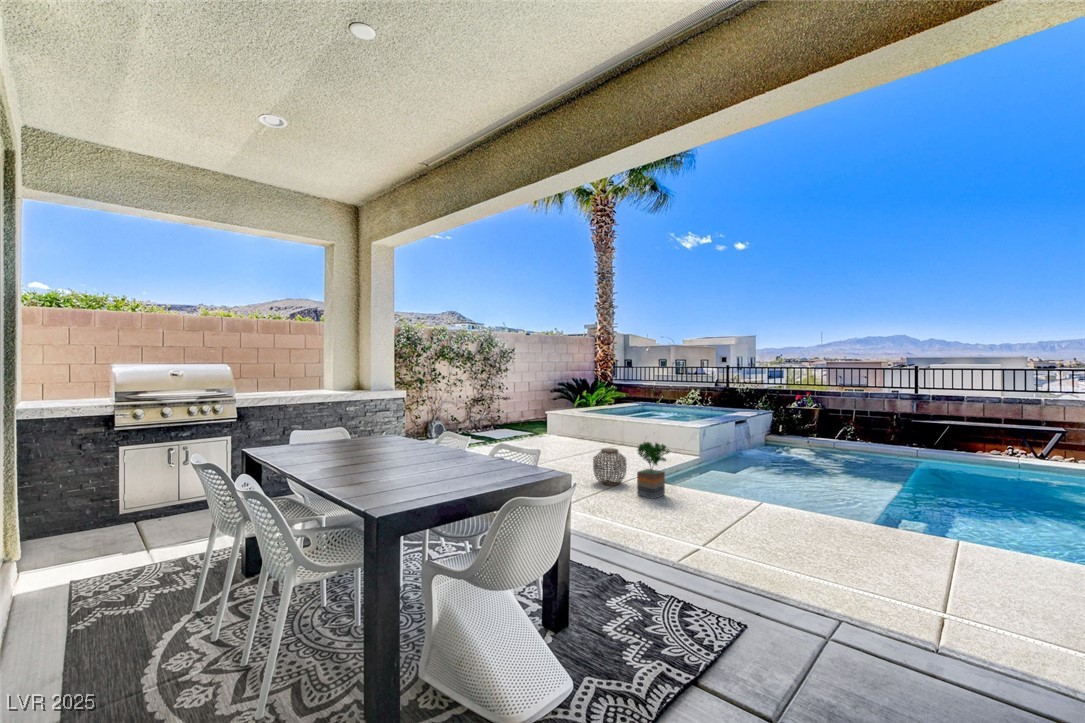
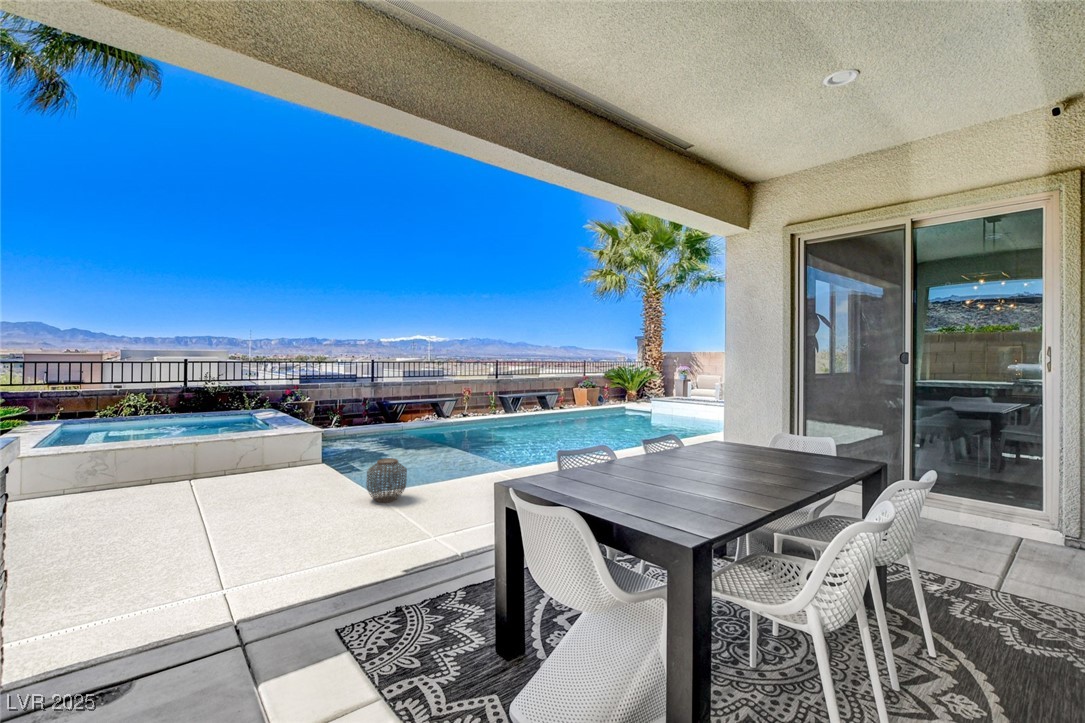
potted tree: present [637,442,670,499] -> none [428,440,468,497]

